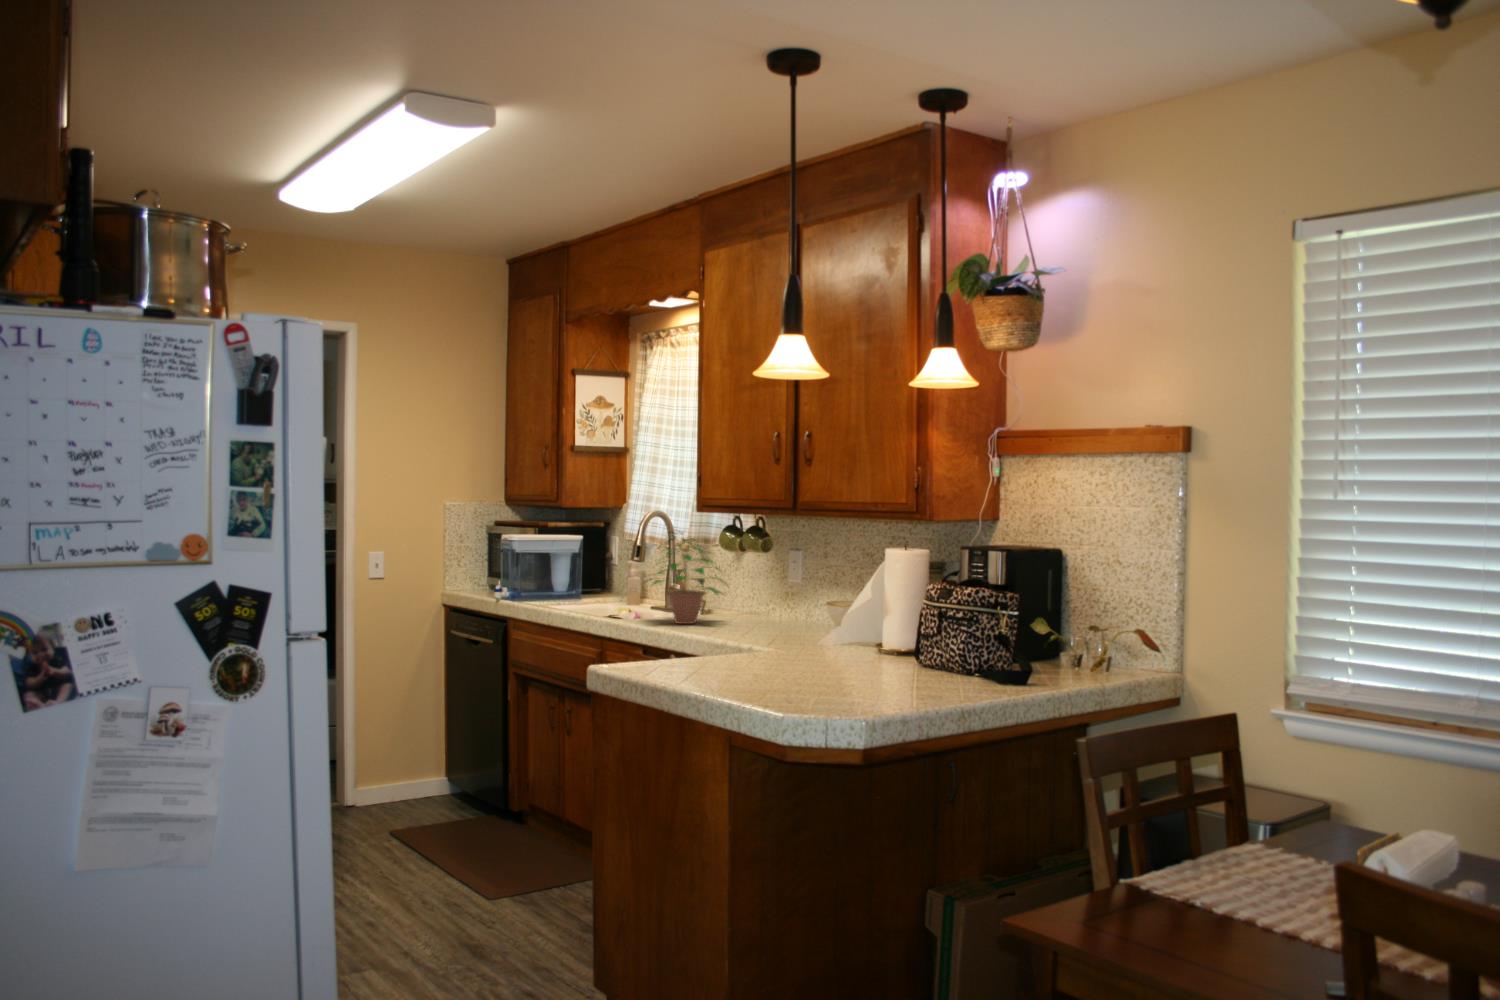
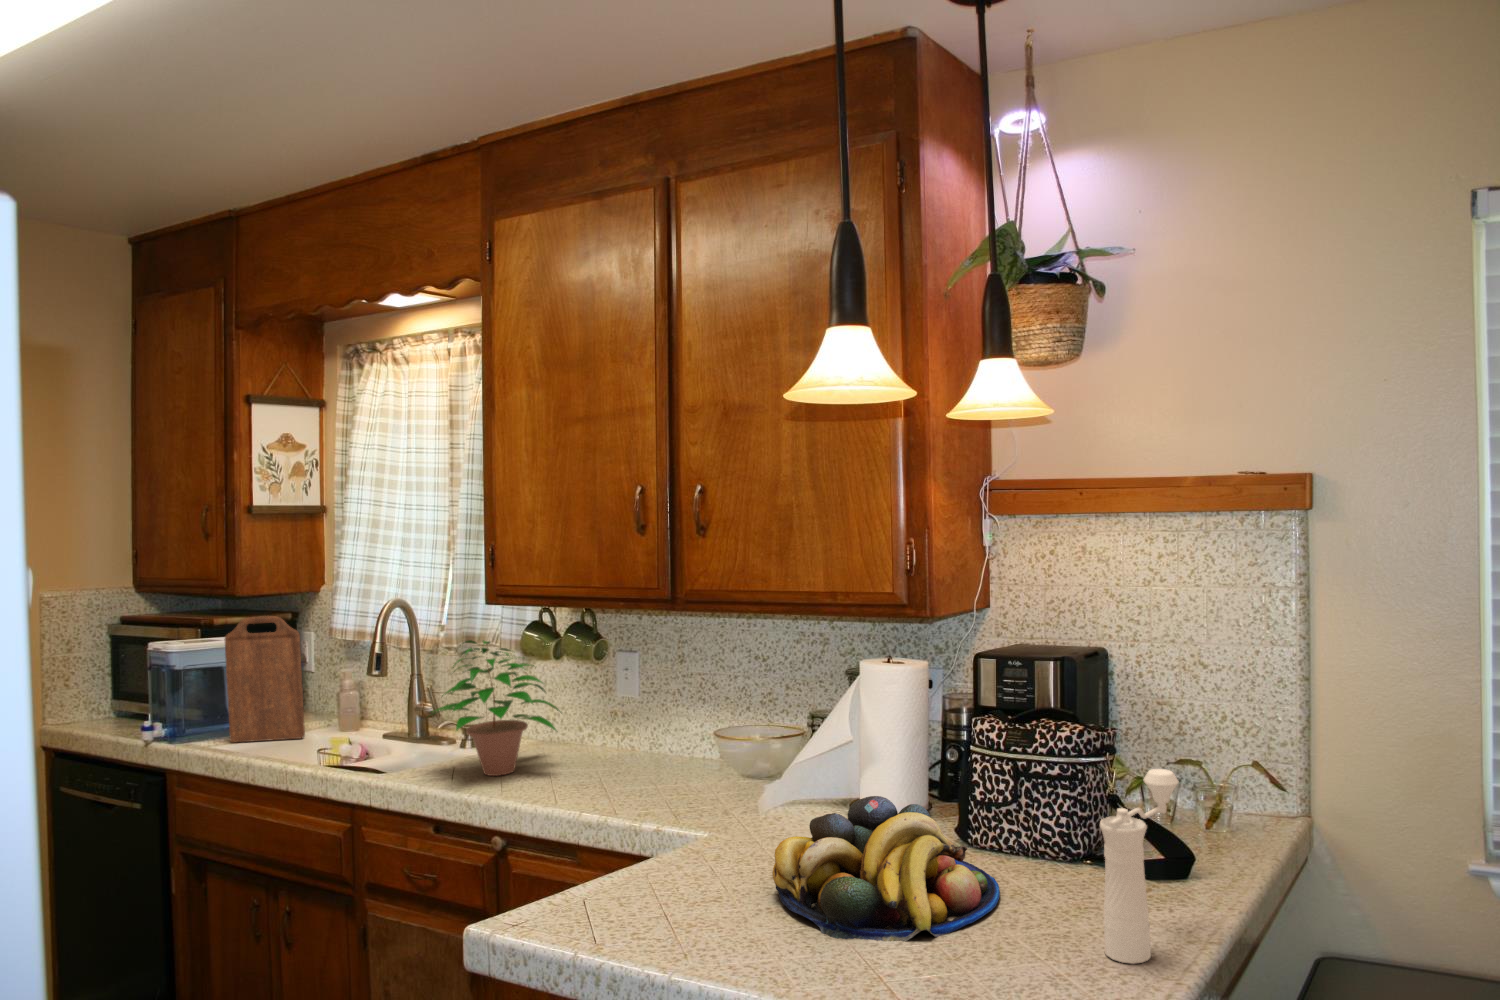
cutting board: none [545,518,591,604] -> present [224,616,305,743]
pepper mill: none [904,594,974,698] -> present [1100,769,1178,964]
fruit bowl: none [760,619,899,683] -> present [772,796,1000,942]

